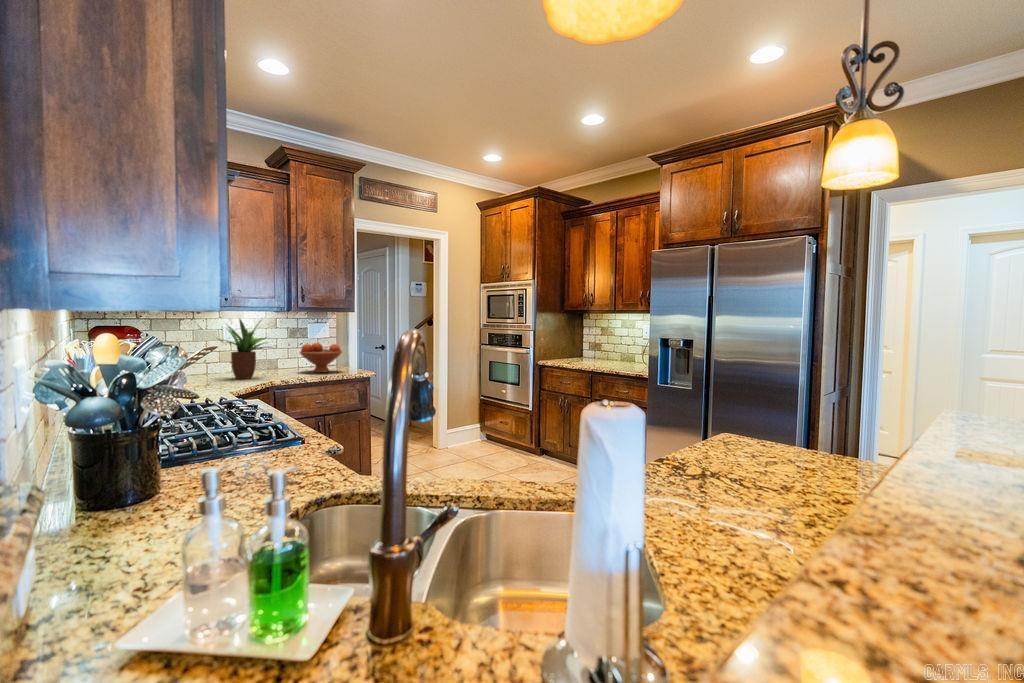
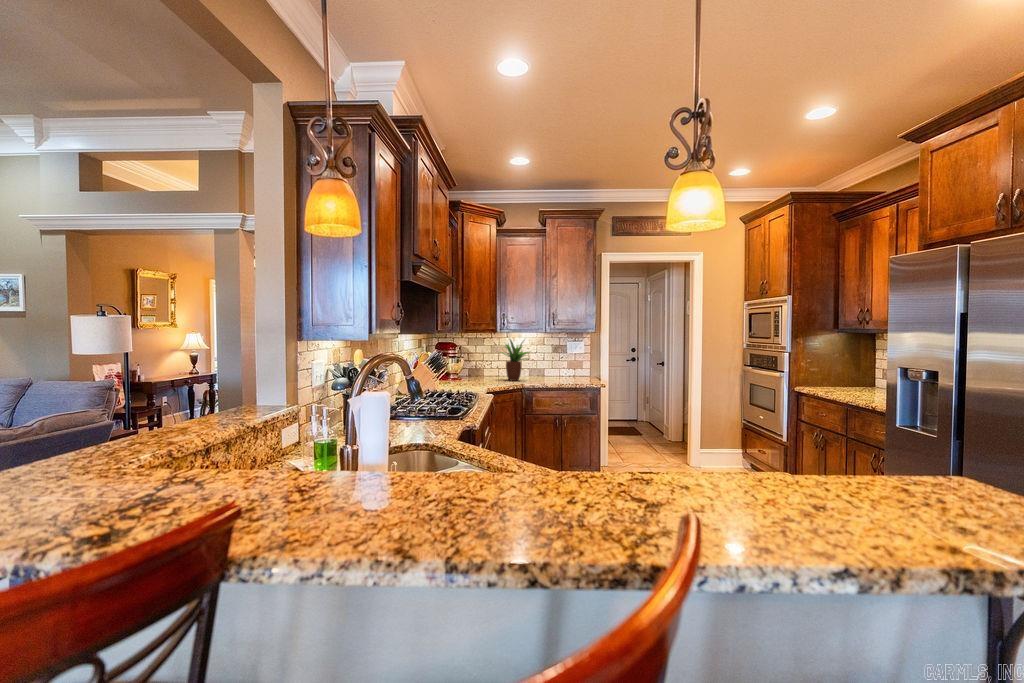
fruit bowl: present [300,343,342,373] -> none [556,357,588,381]

